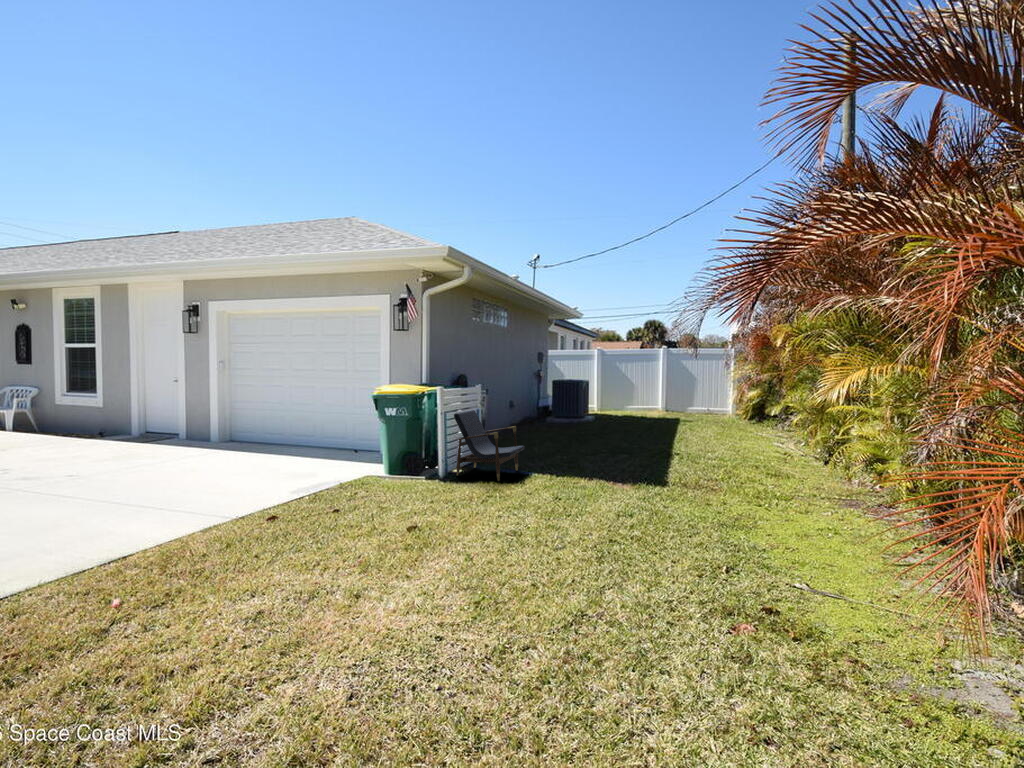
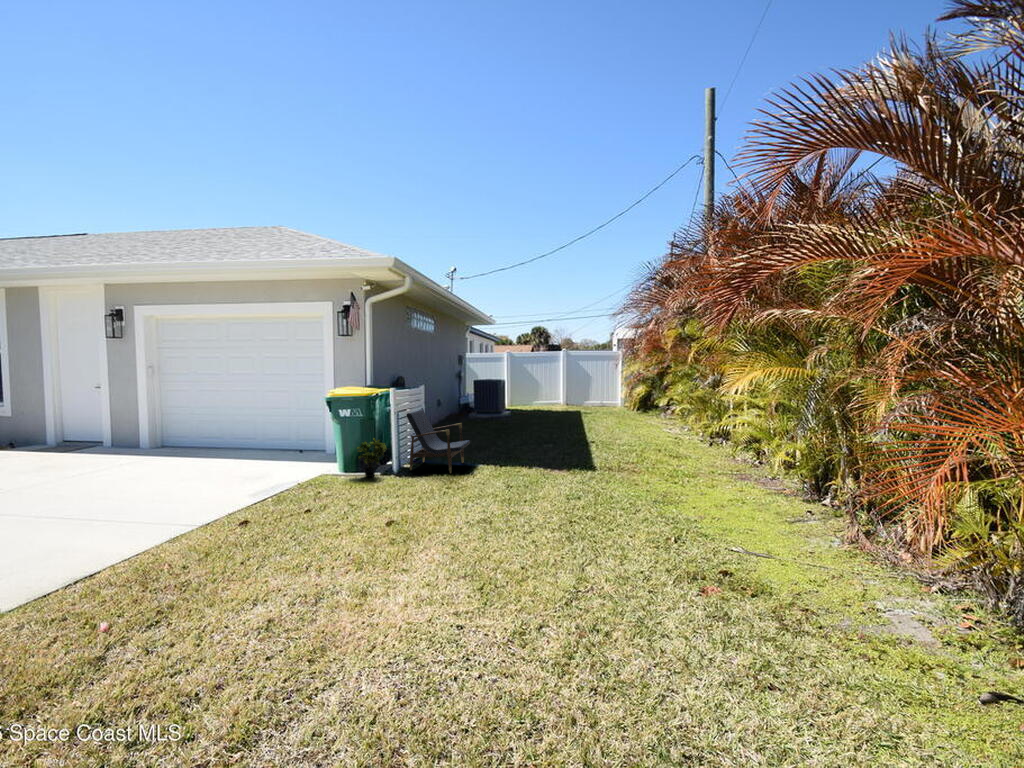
potted plant: none [399,439,431,480] -> present [357,438,387,477]

